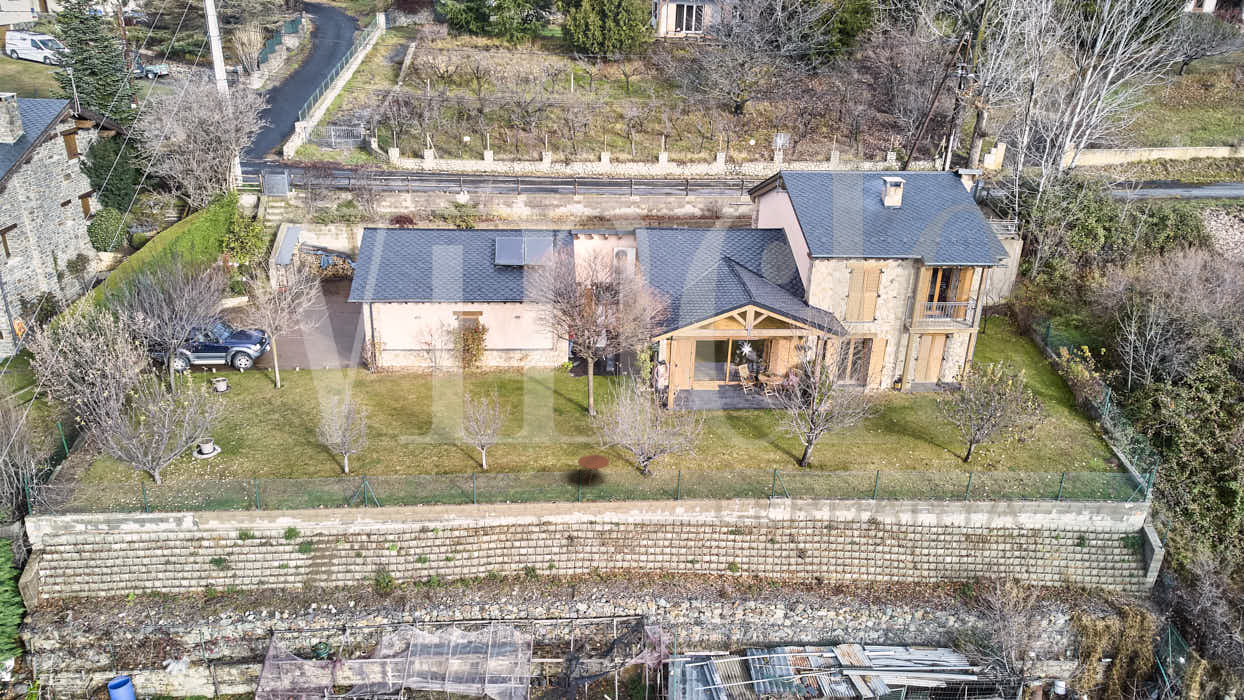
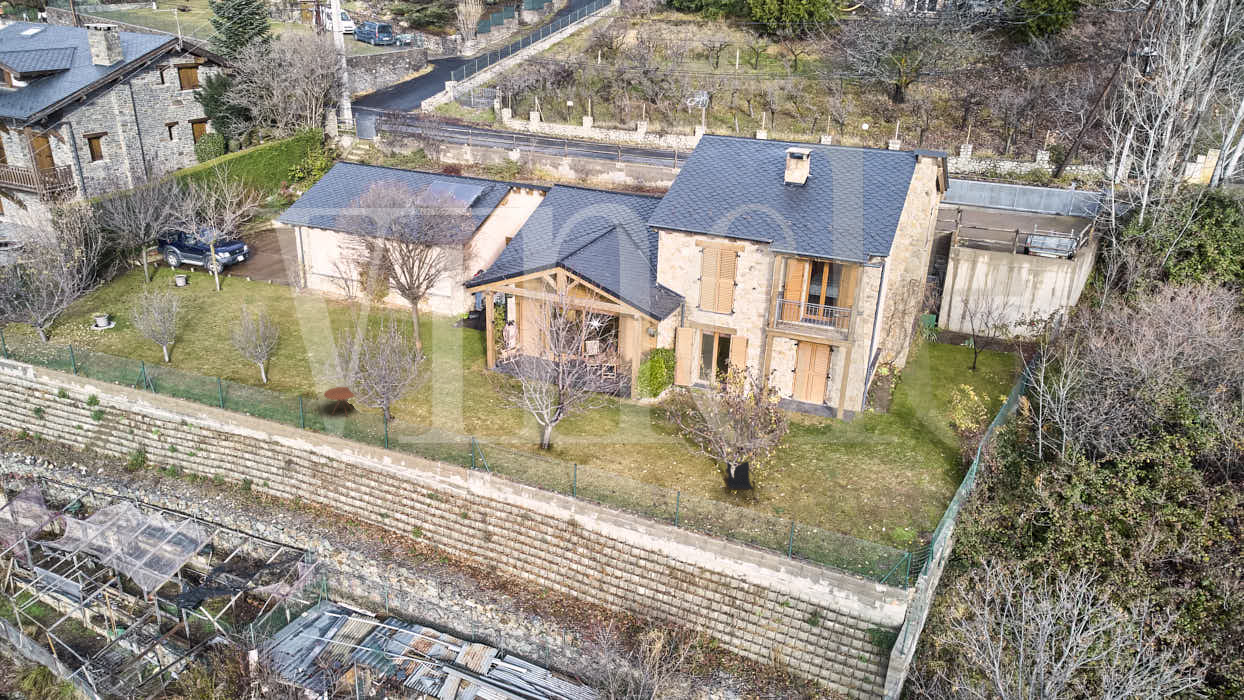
lounge chair: none [949,437,981,473] -> present [725,461,755,497]

